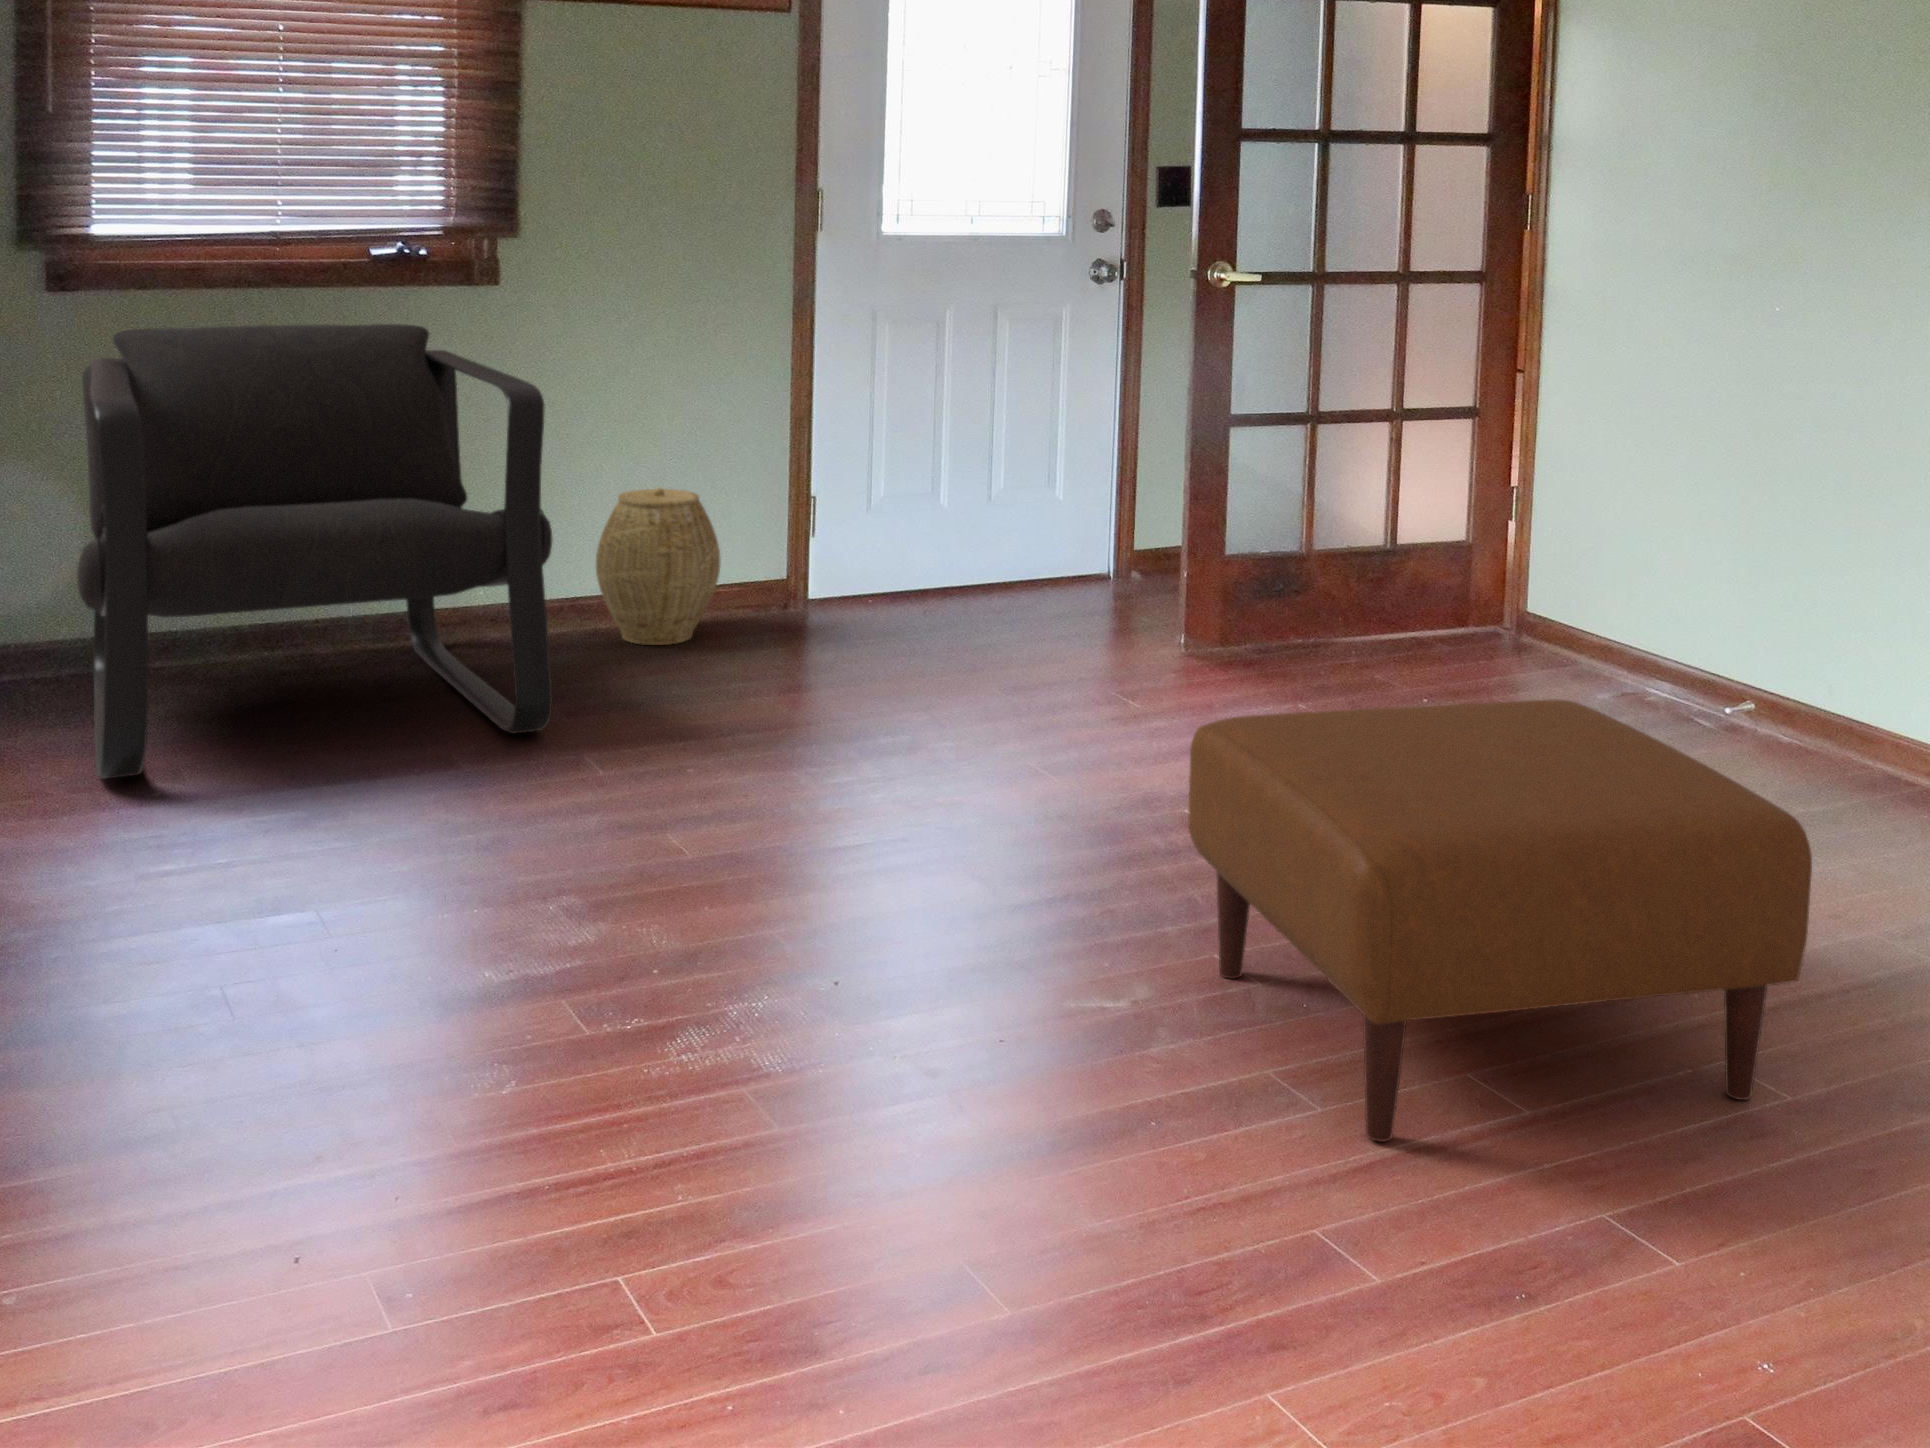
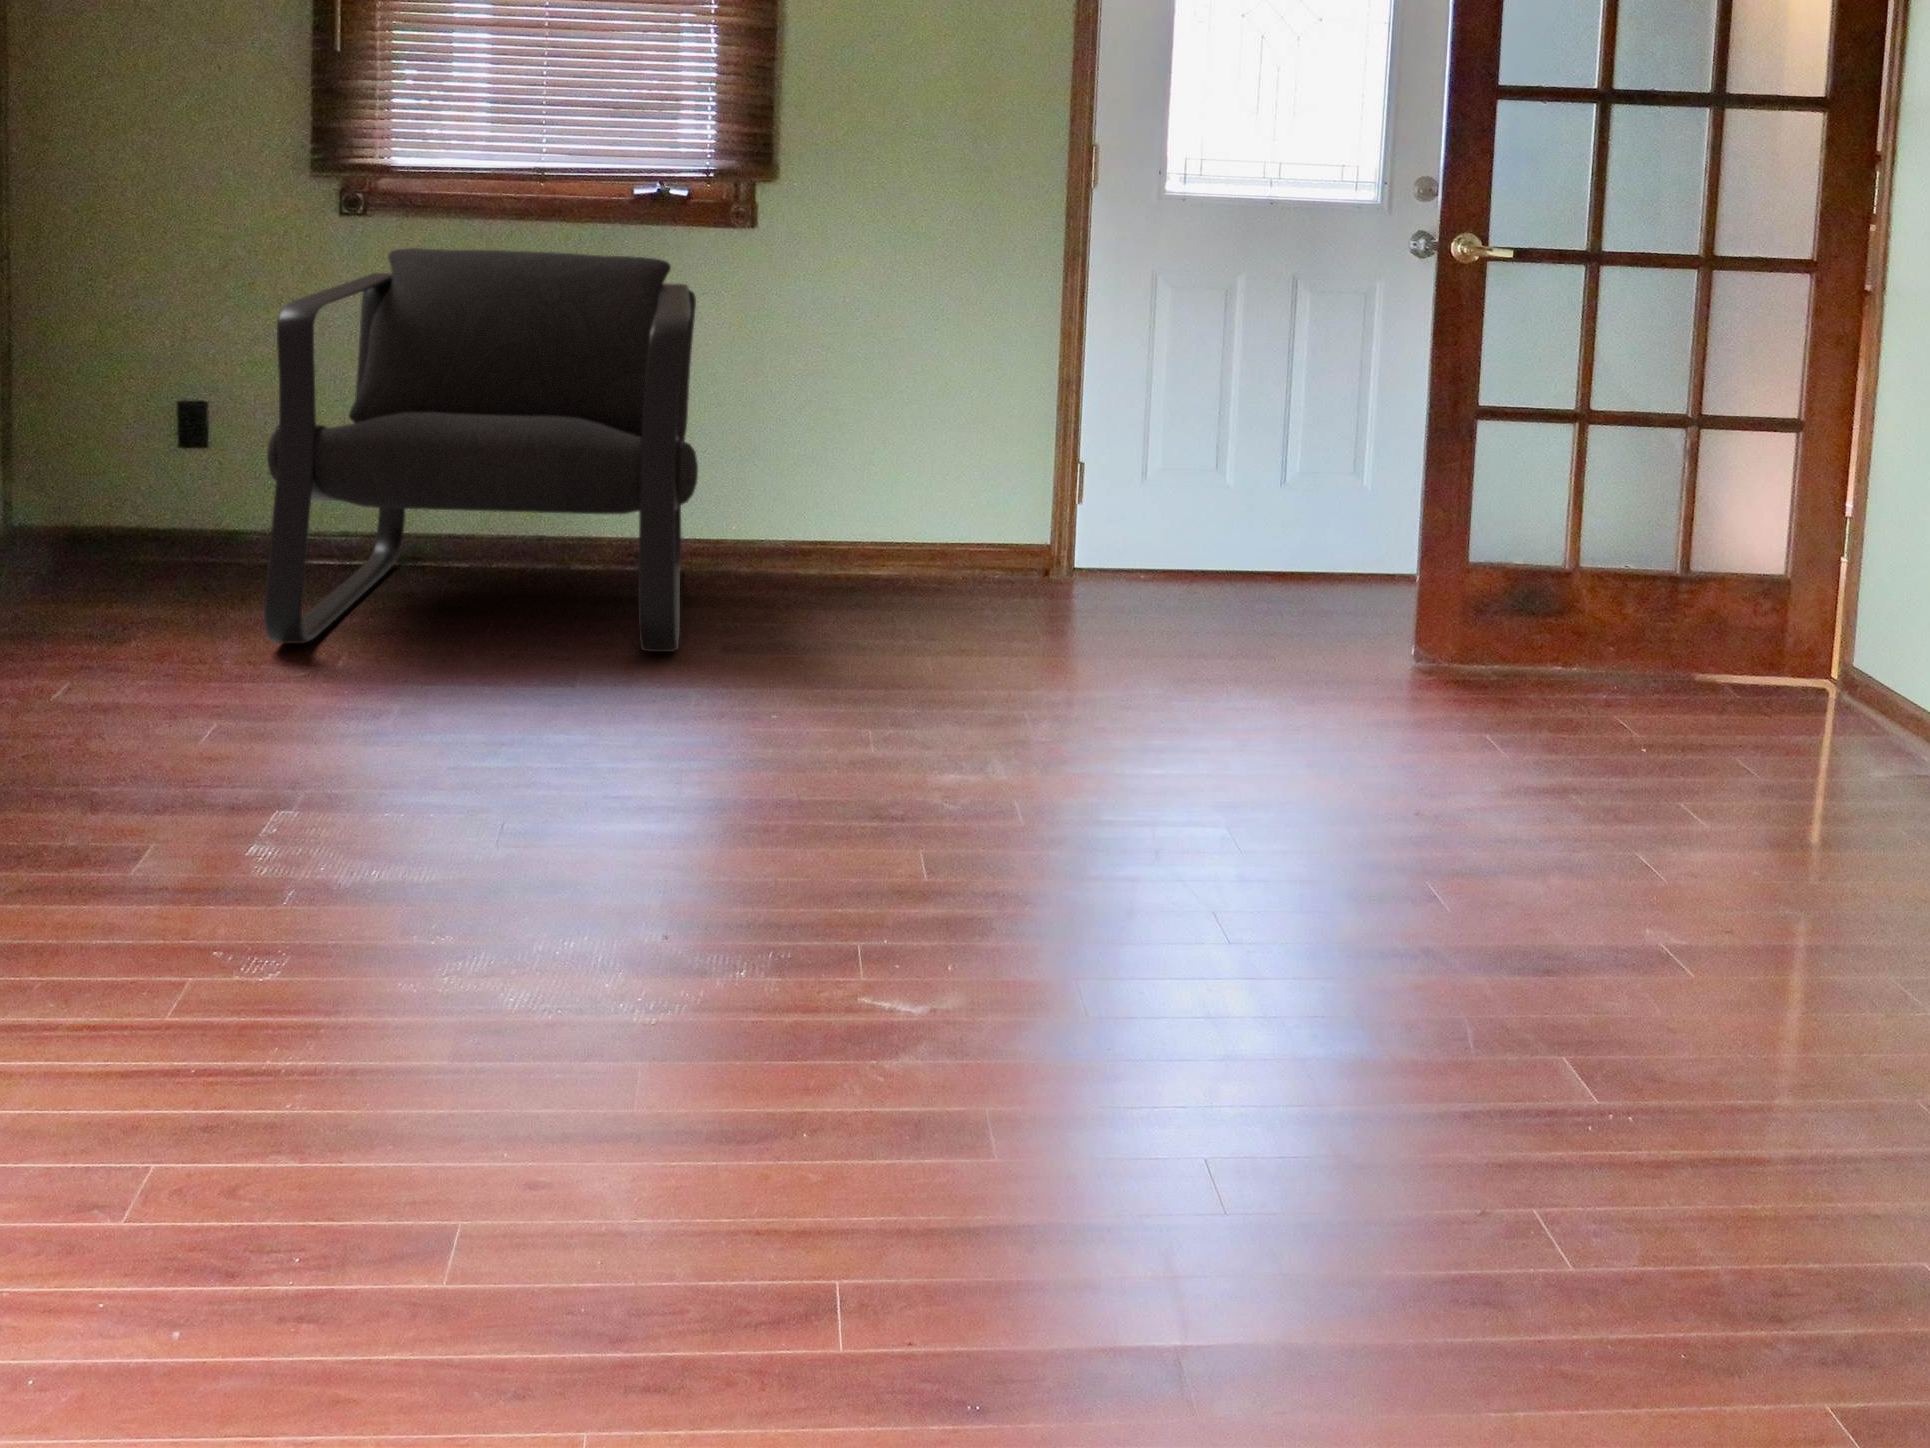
woven basket: present [596,487,720,645] -> none [827,433,949,590]
ottoman: present [1188,699,1812,1142] -> none [970,711,1594,1258]

